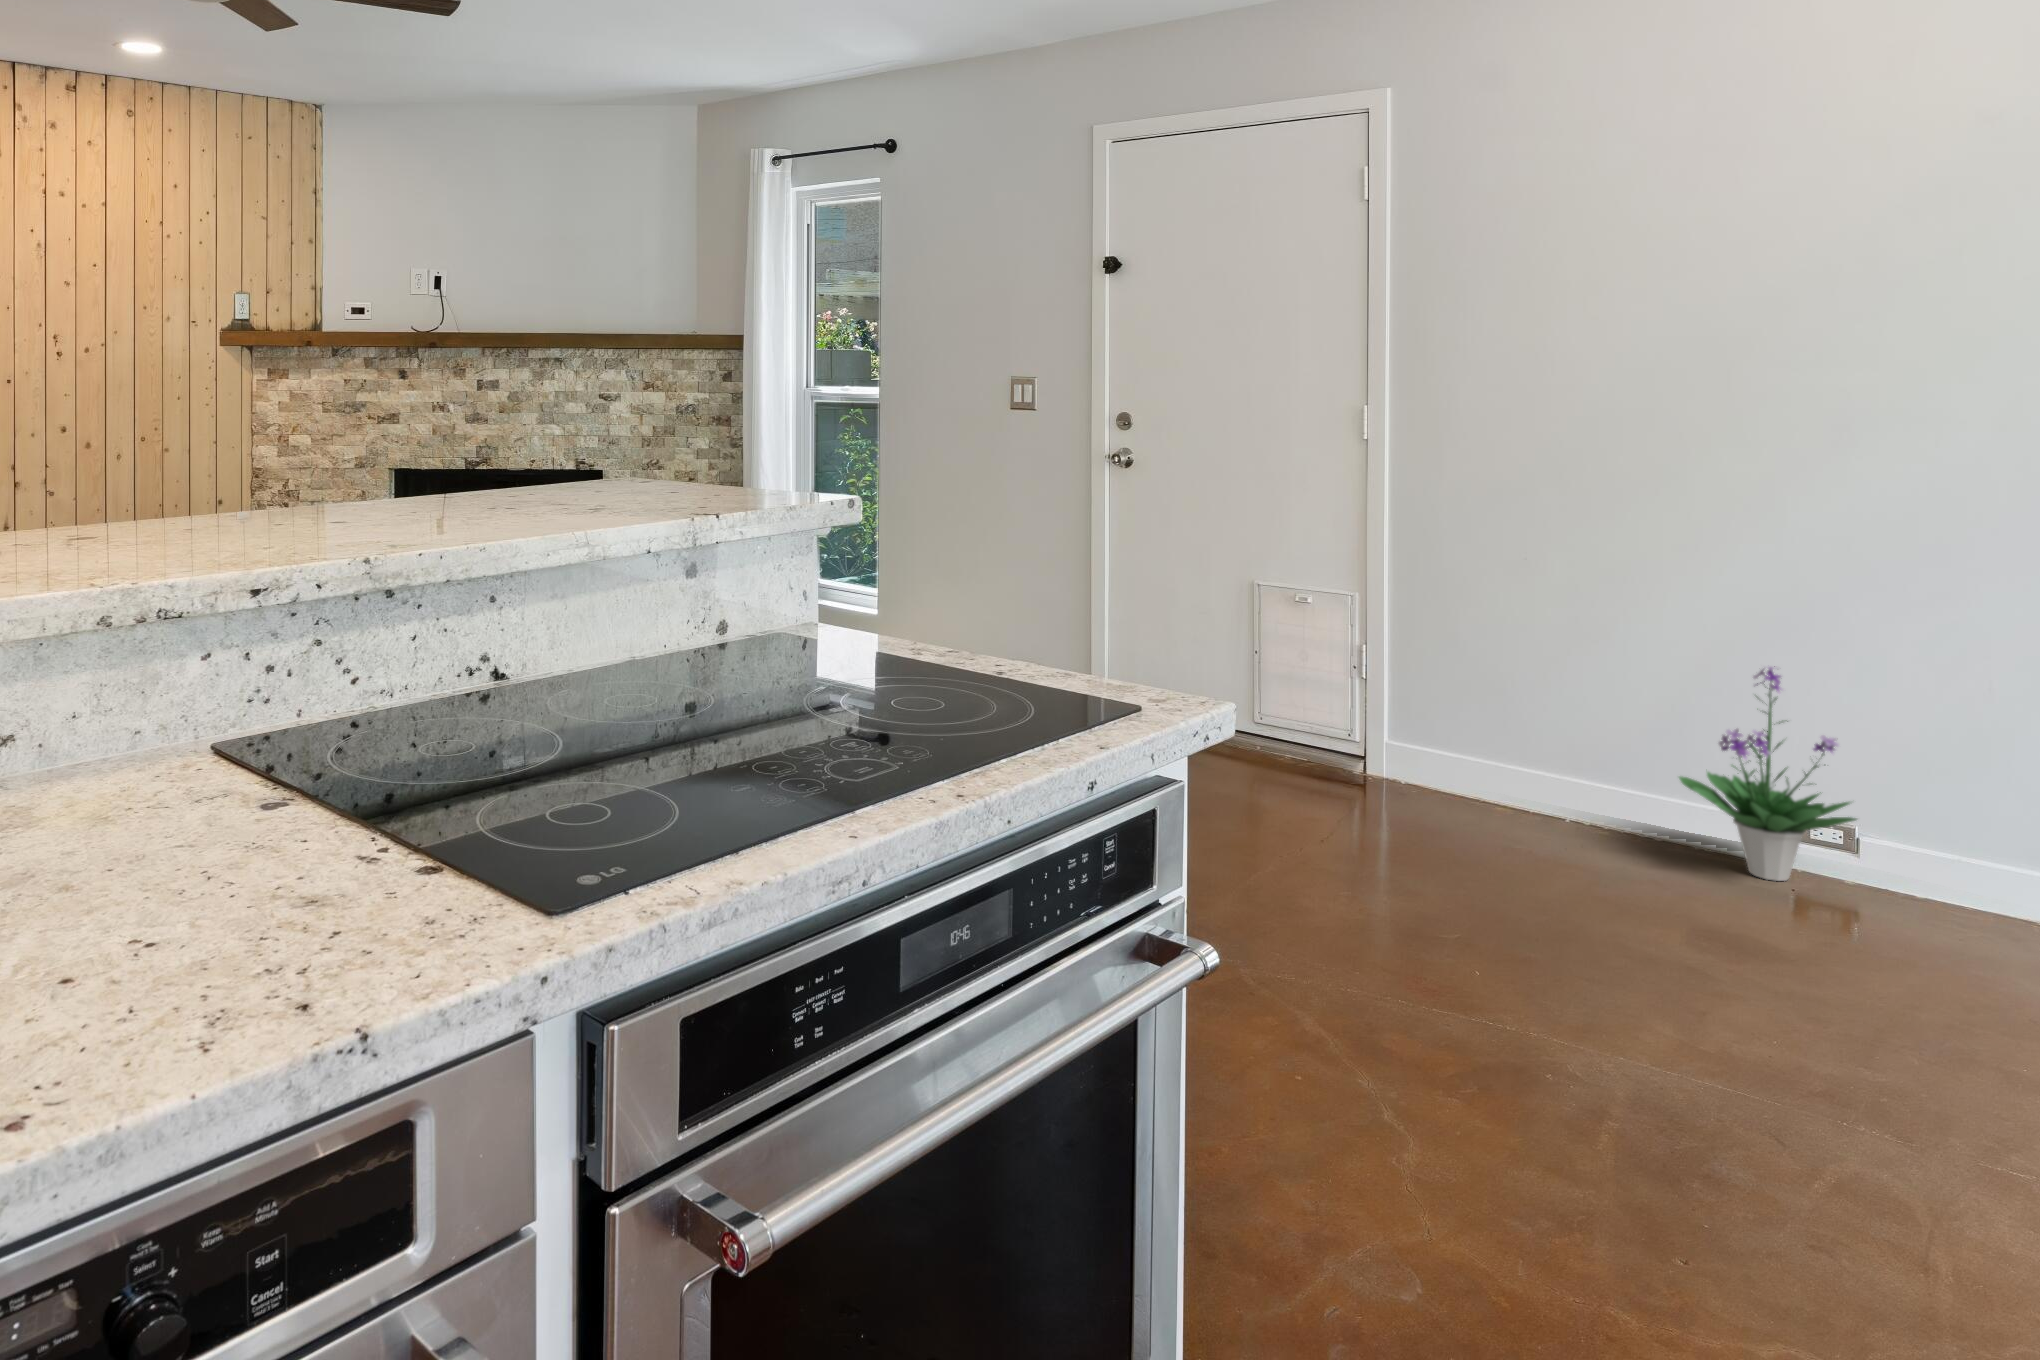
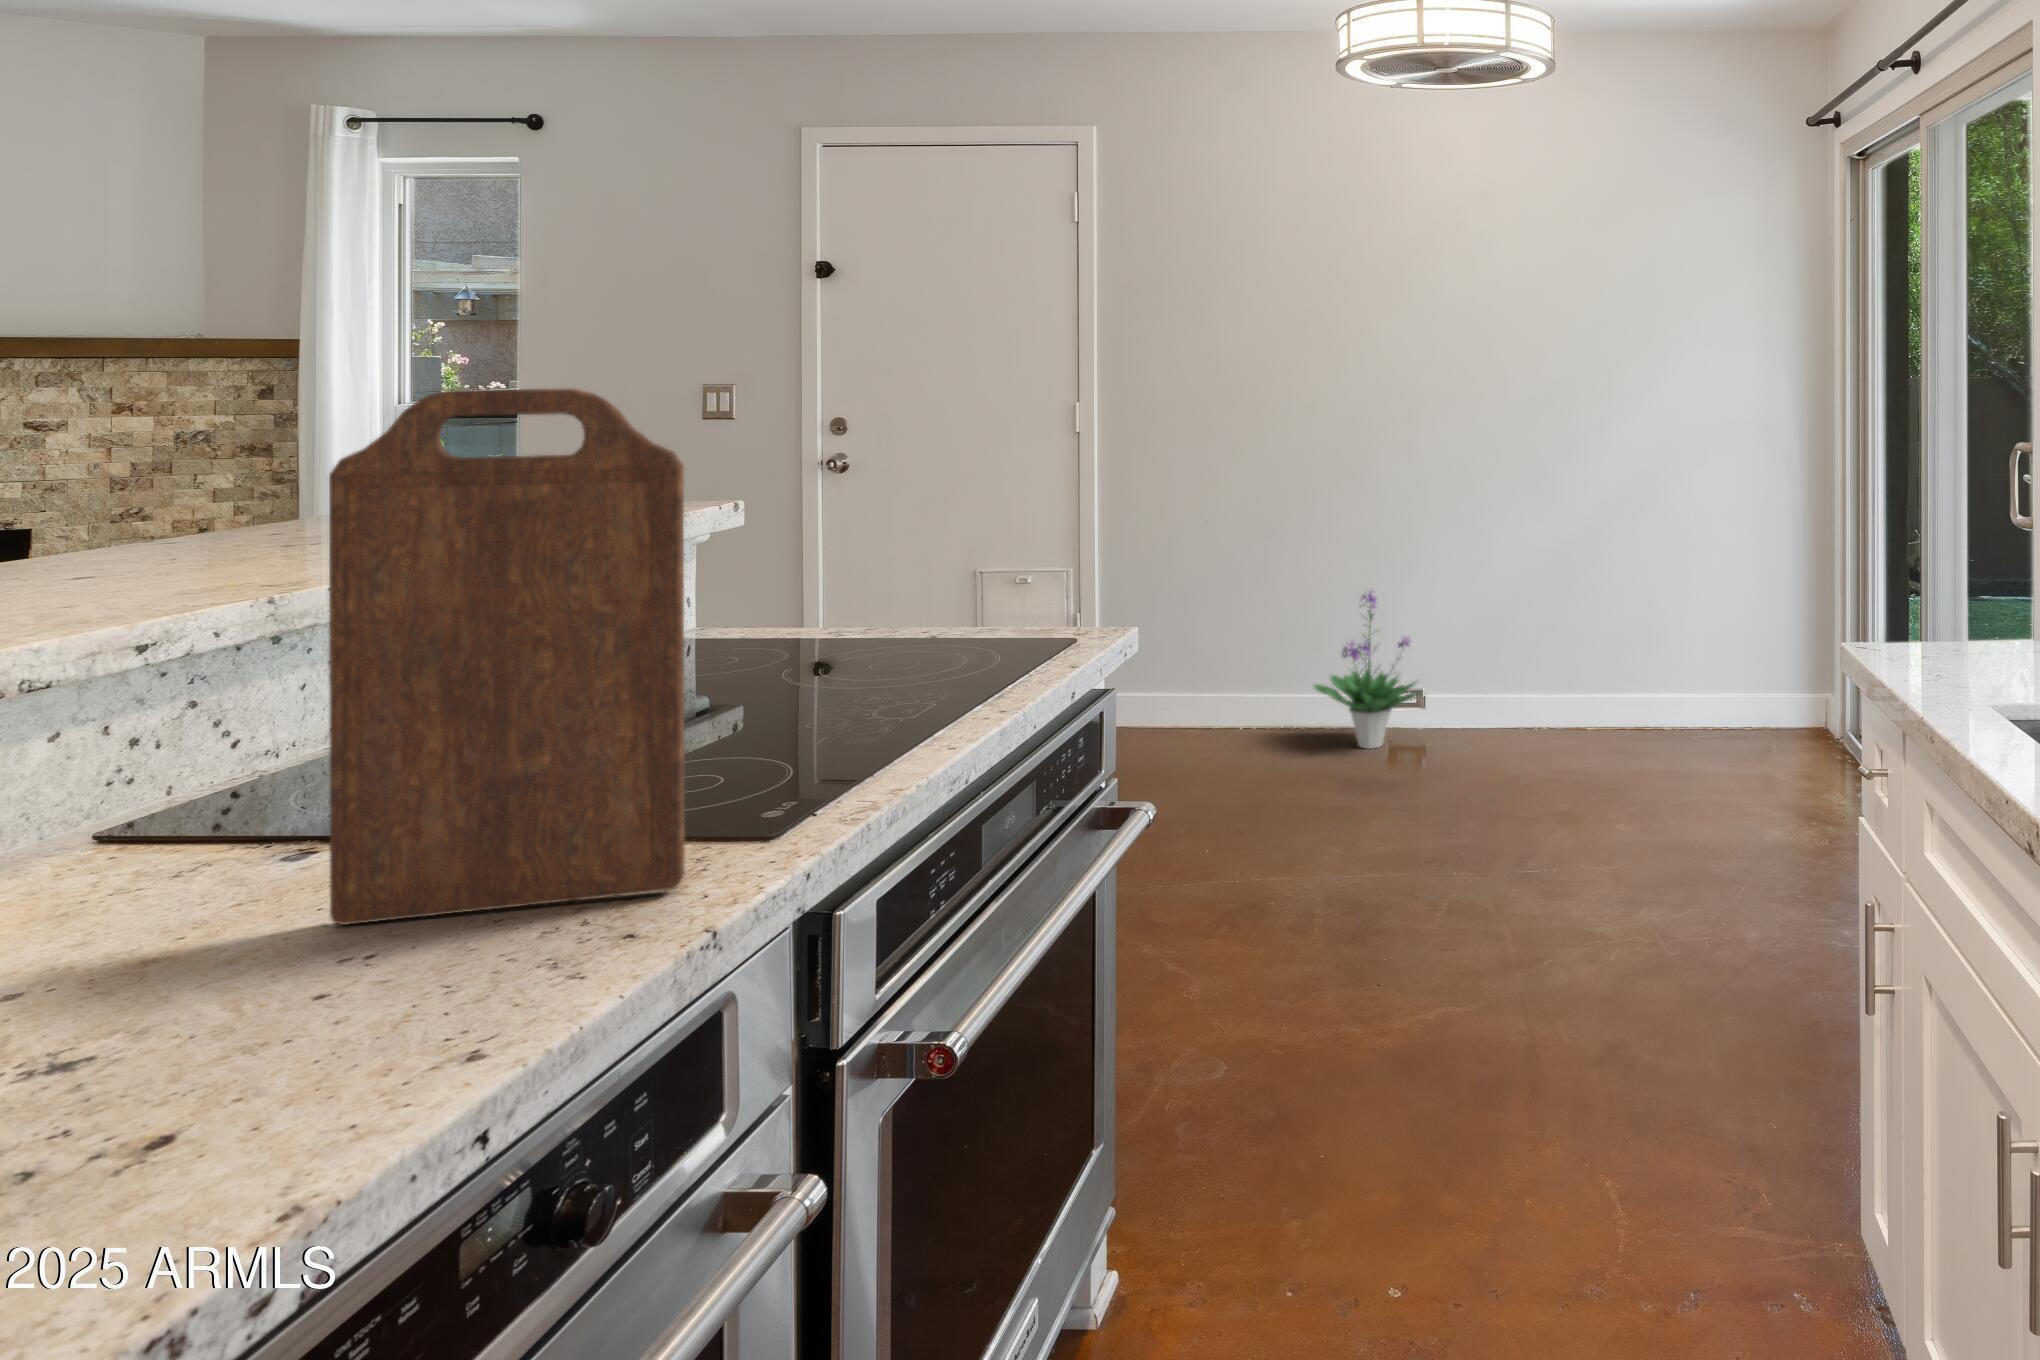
cutting board: none [182,373,438,948] -> present [329,389,685,925]

